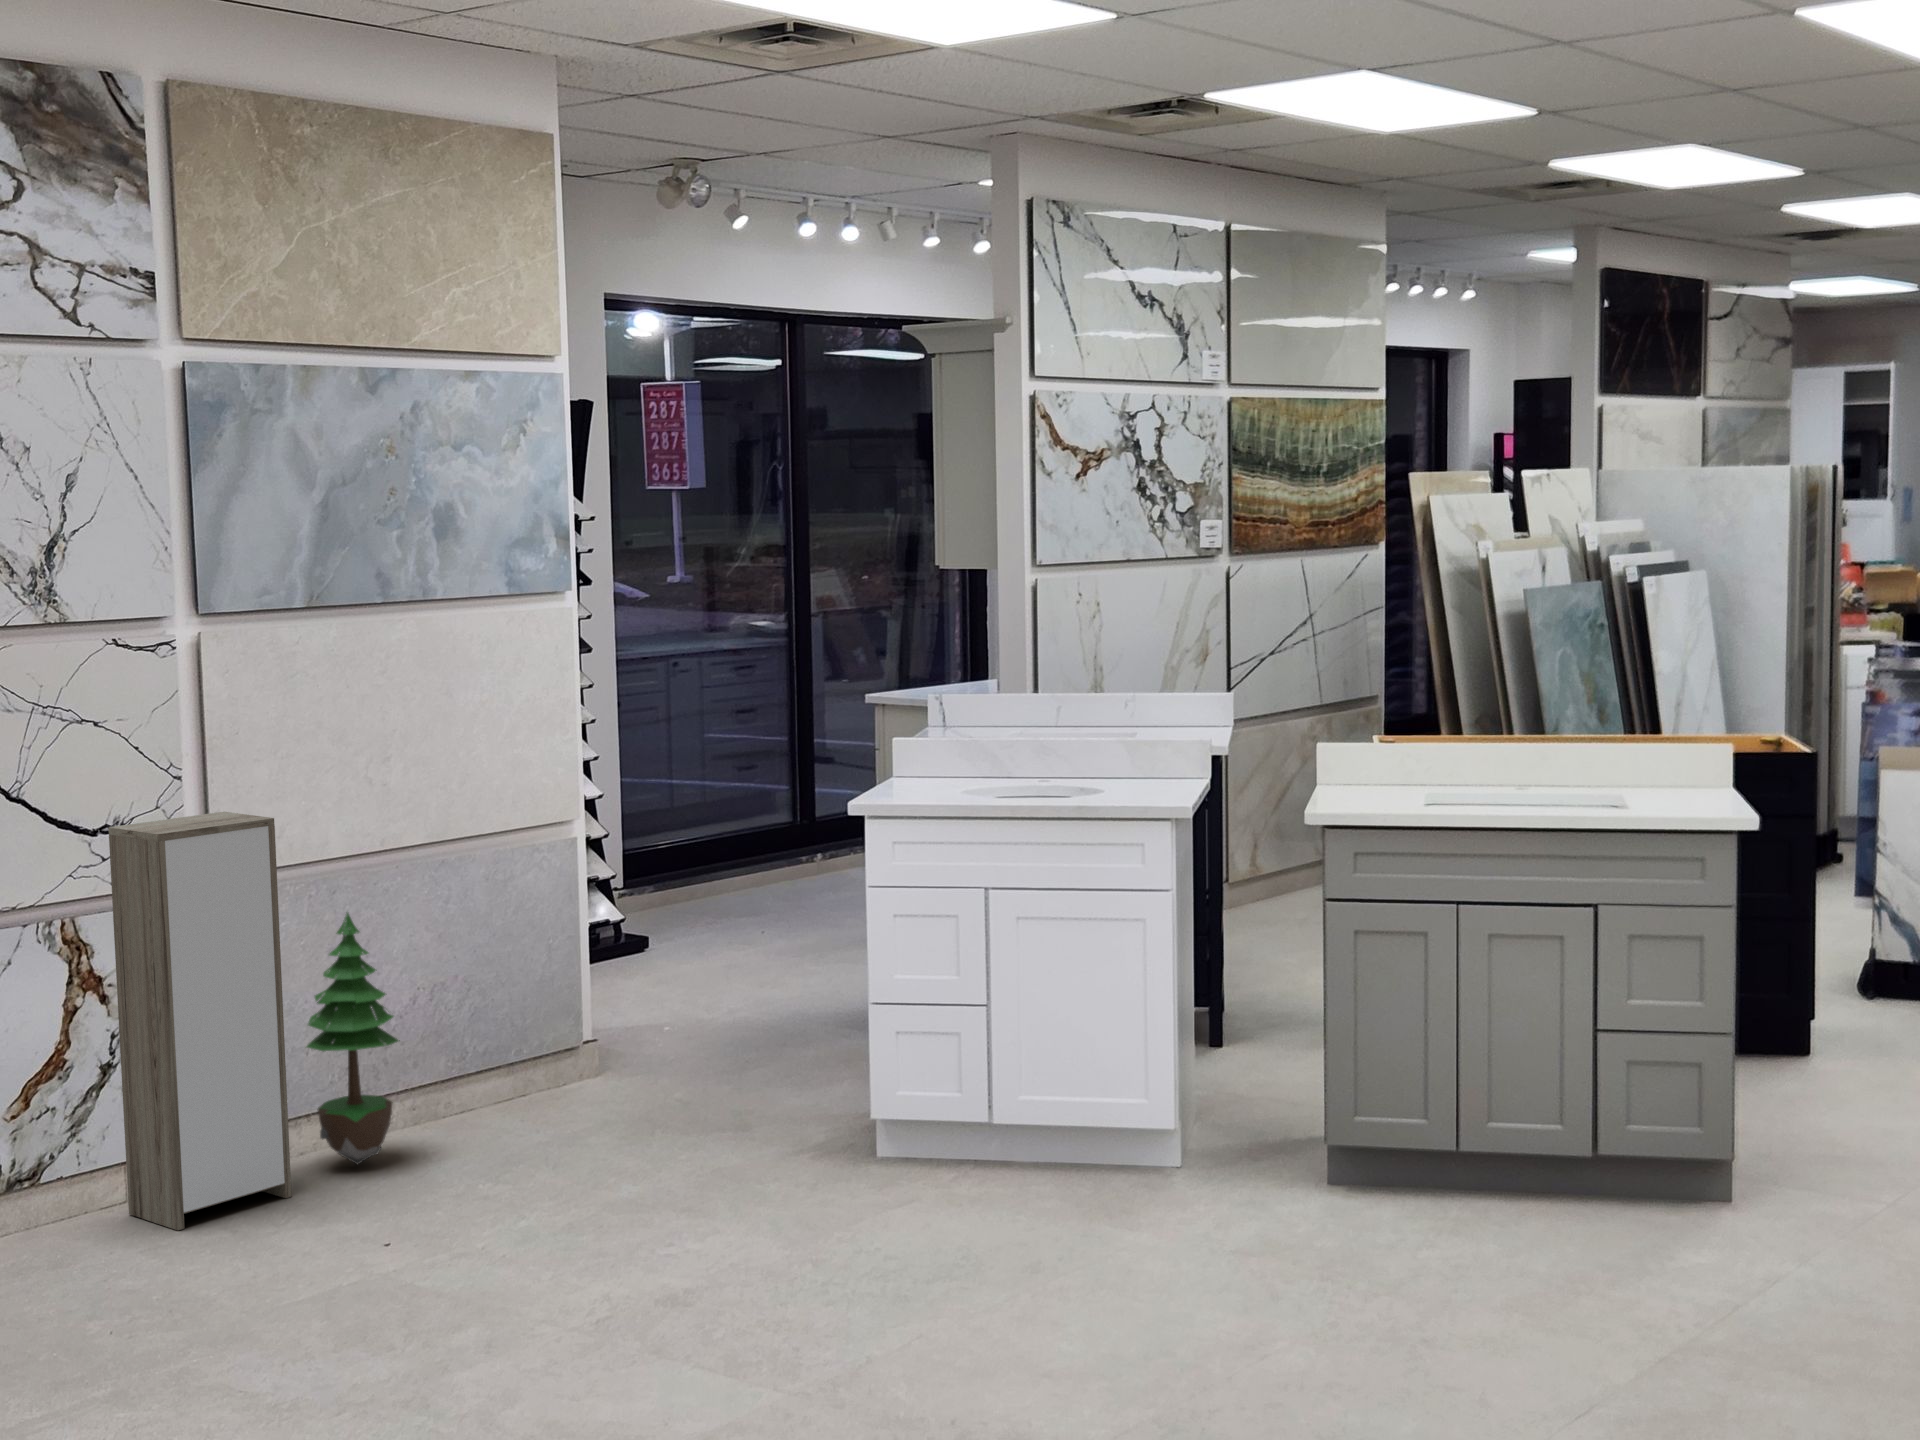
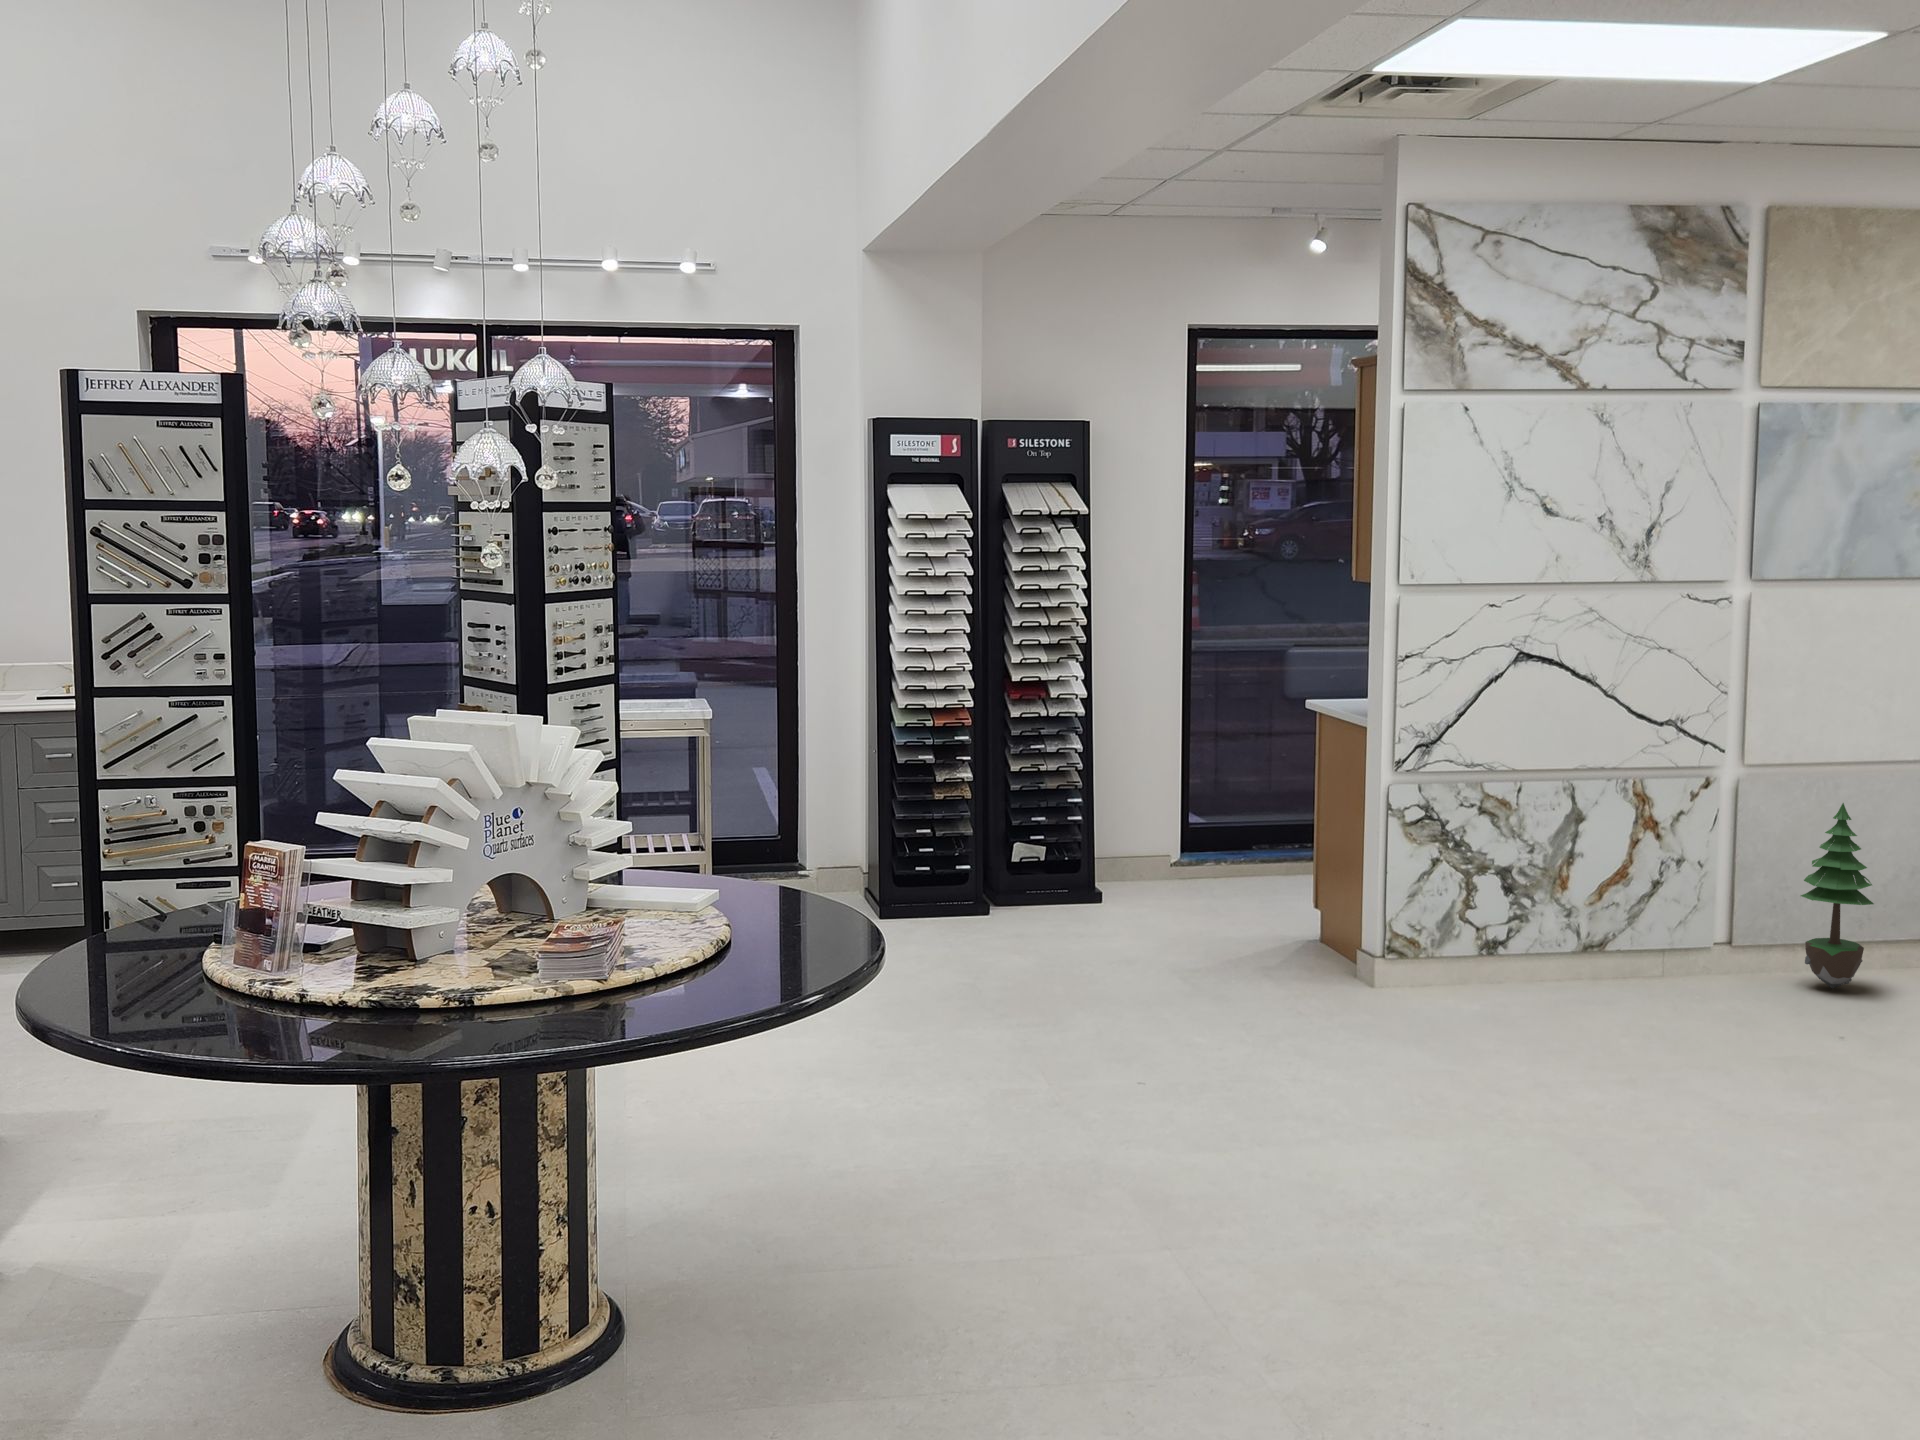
storage cabinet: present [109,812,292,1230] -> none [1660,720,1789,999]

